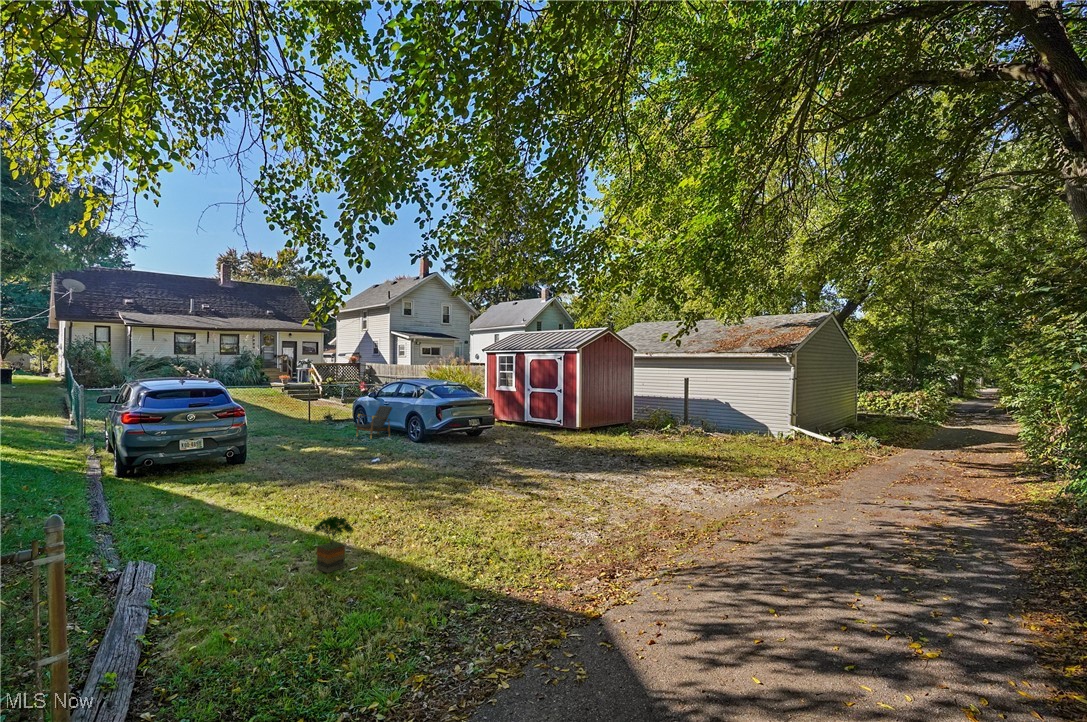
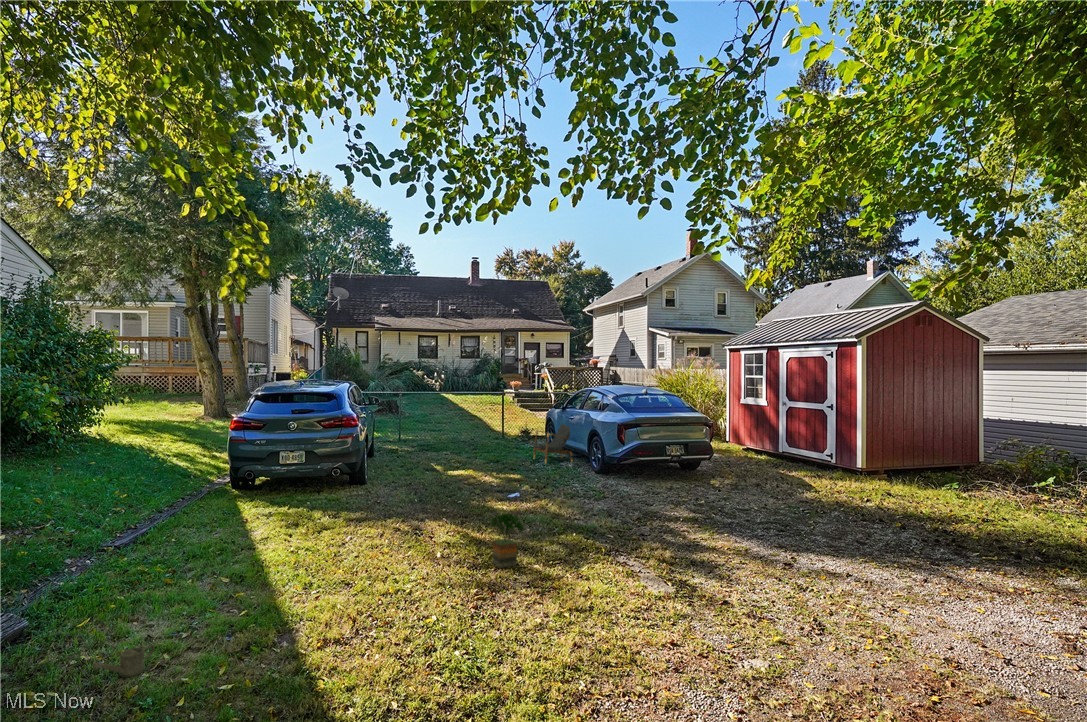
potted tree: present [314,516,353,573] -> present [490,514,525,568]
watering can: none [236,580,263,605] -> present [93,645,154,677]

